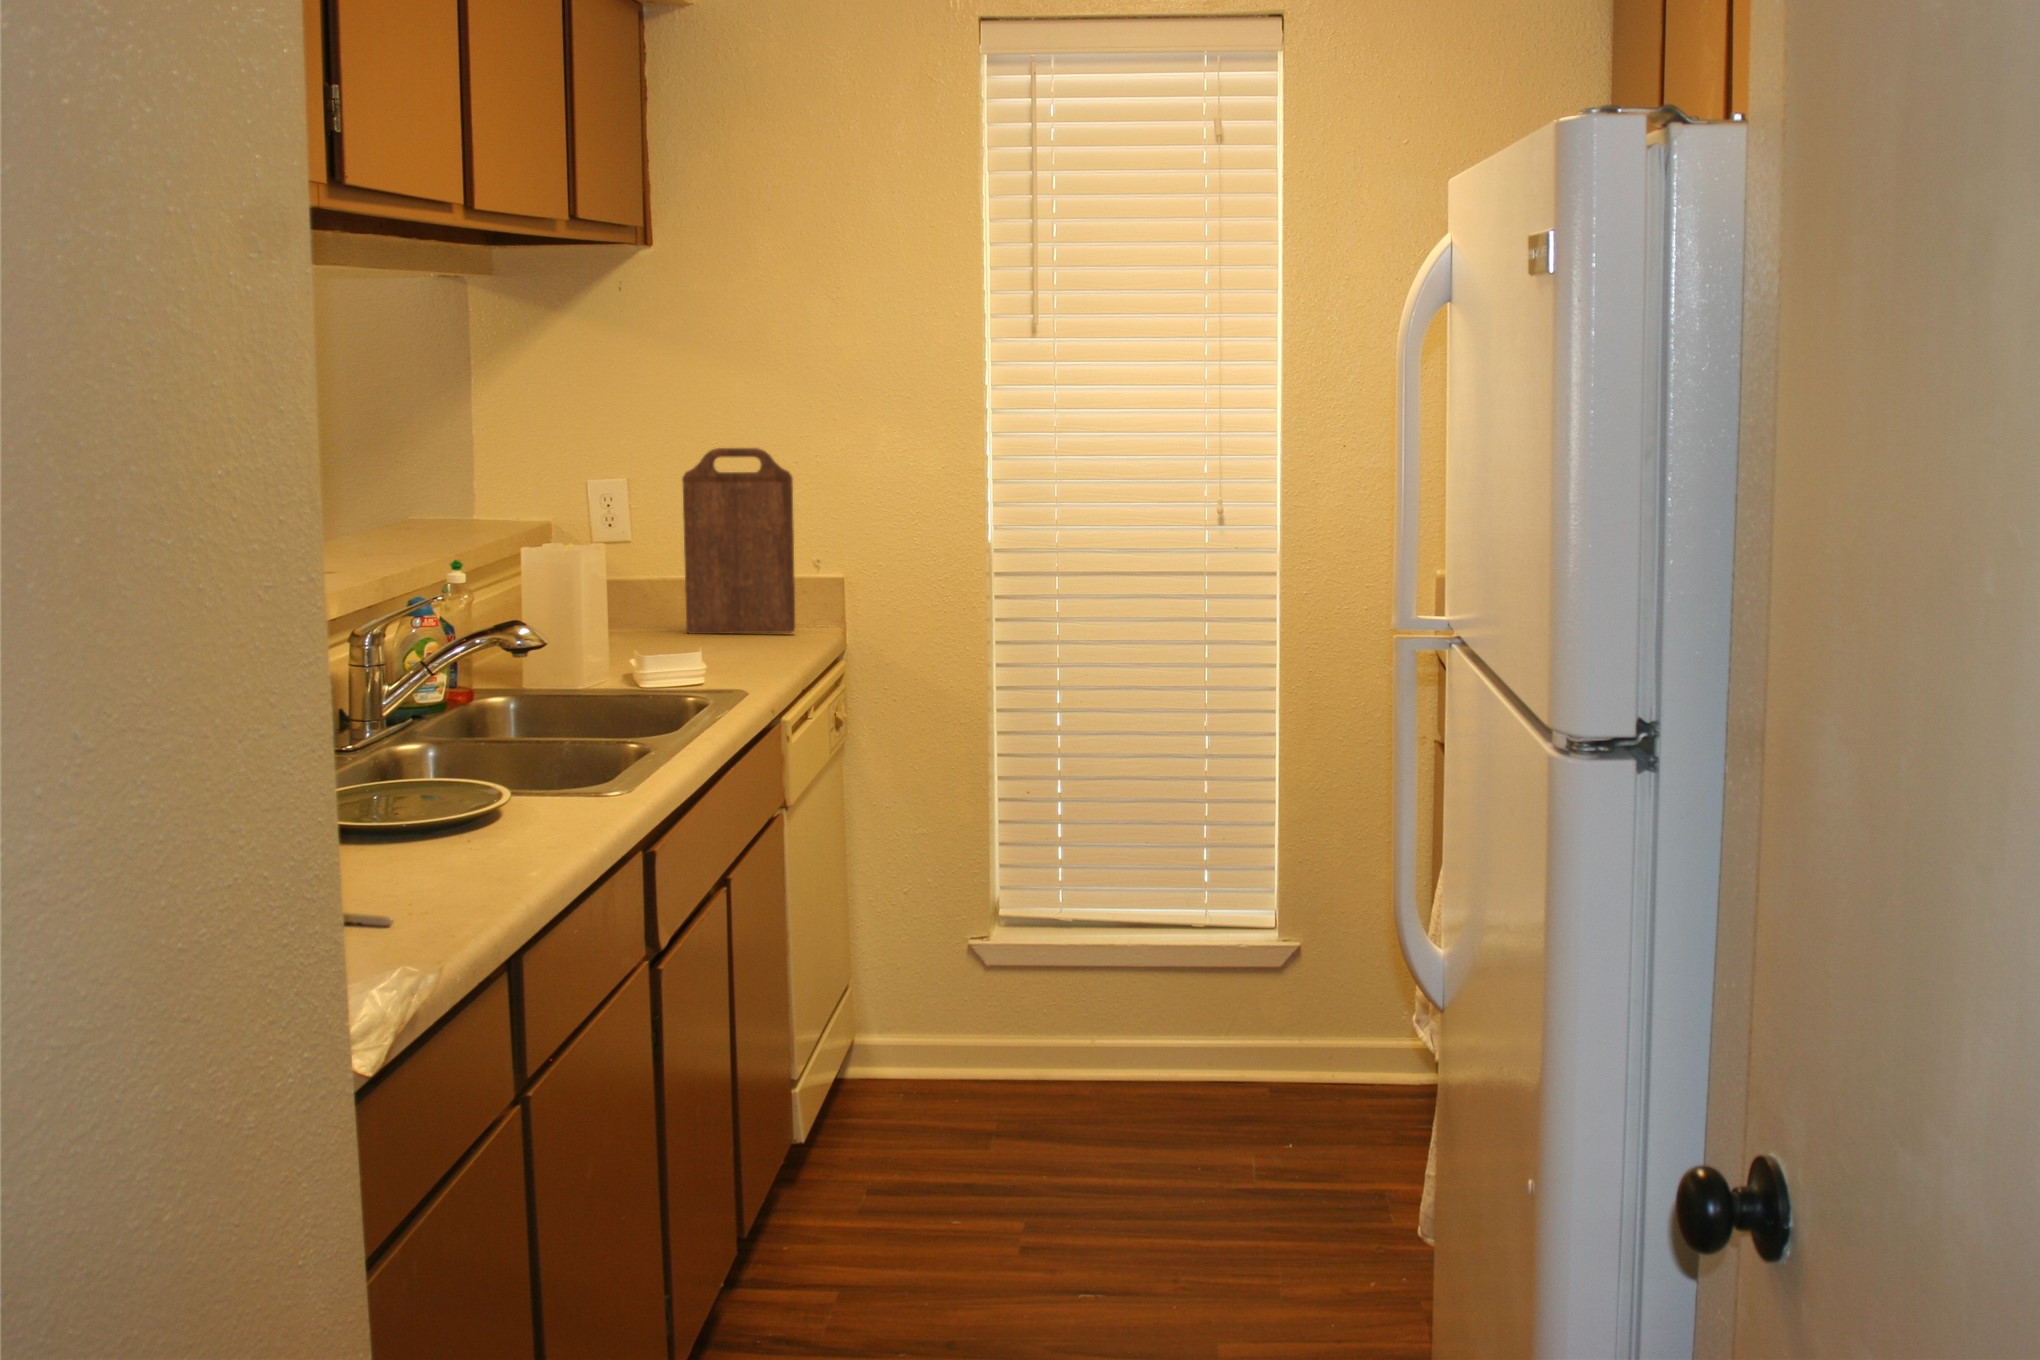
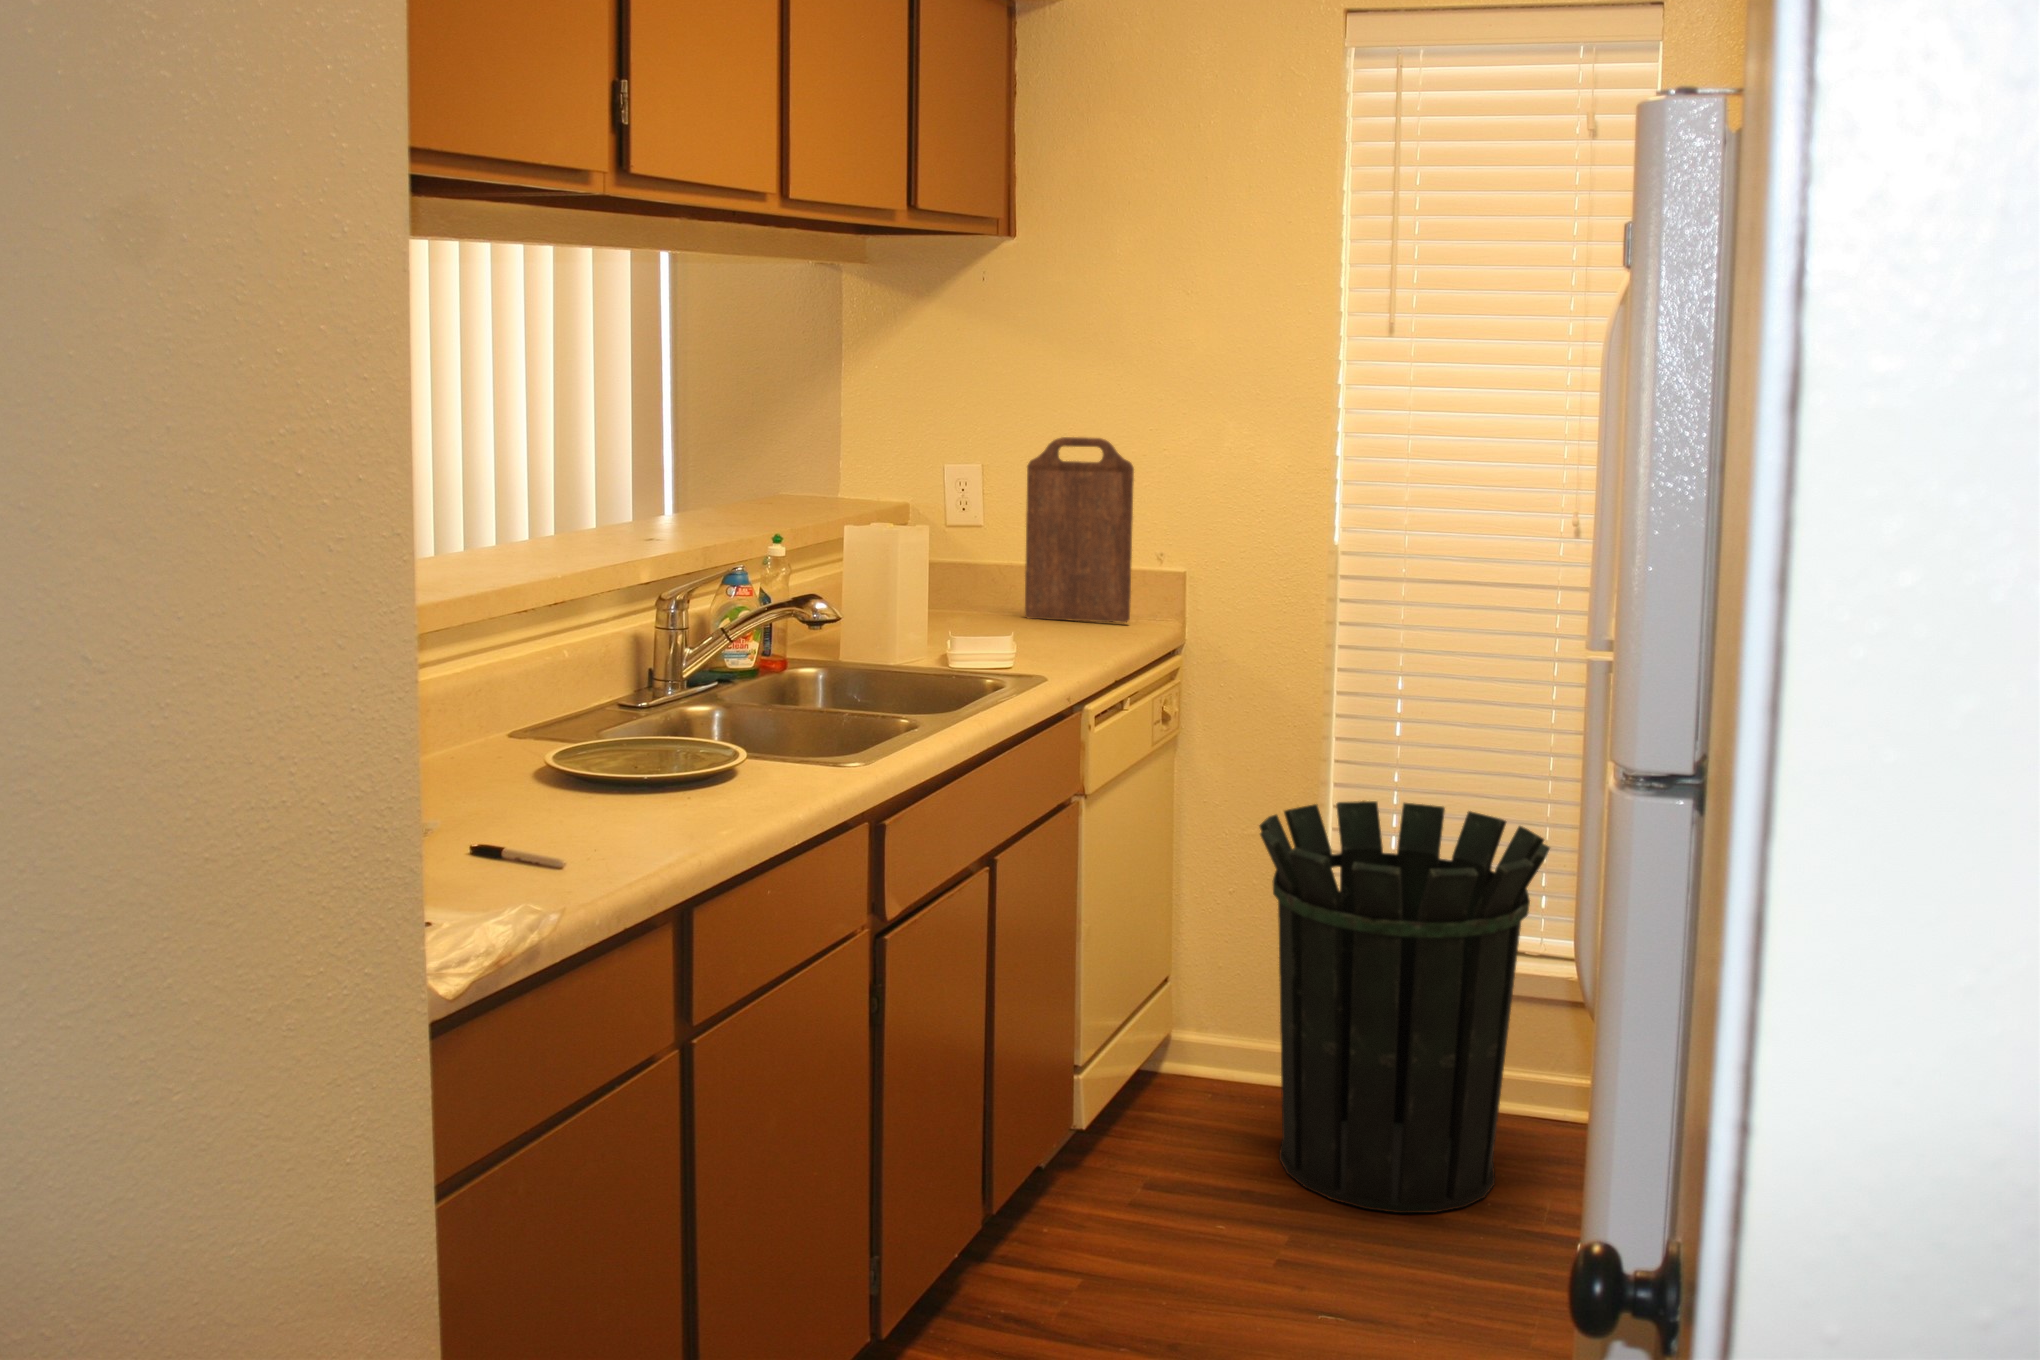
waste bin: none [949,788,1216,1174] -> present [1260,801,1550,1213]

